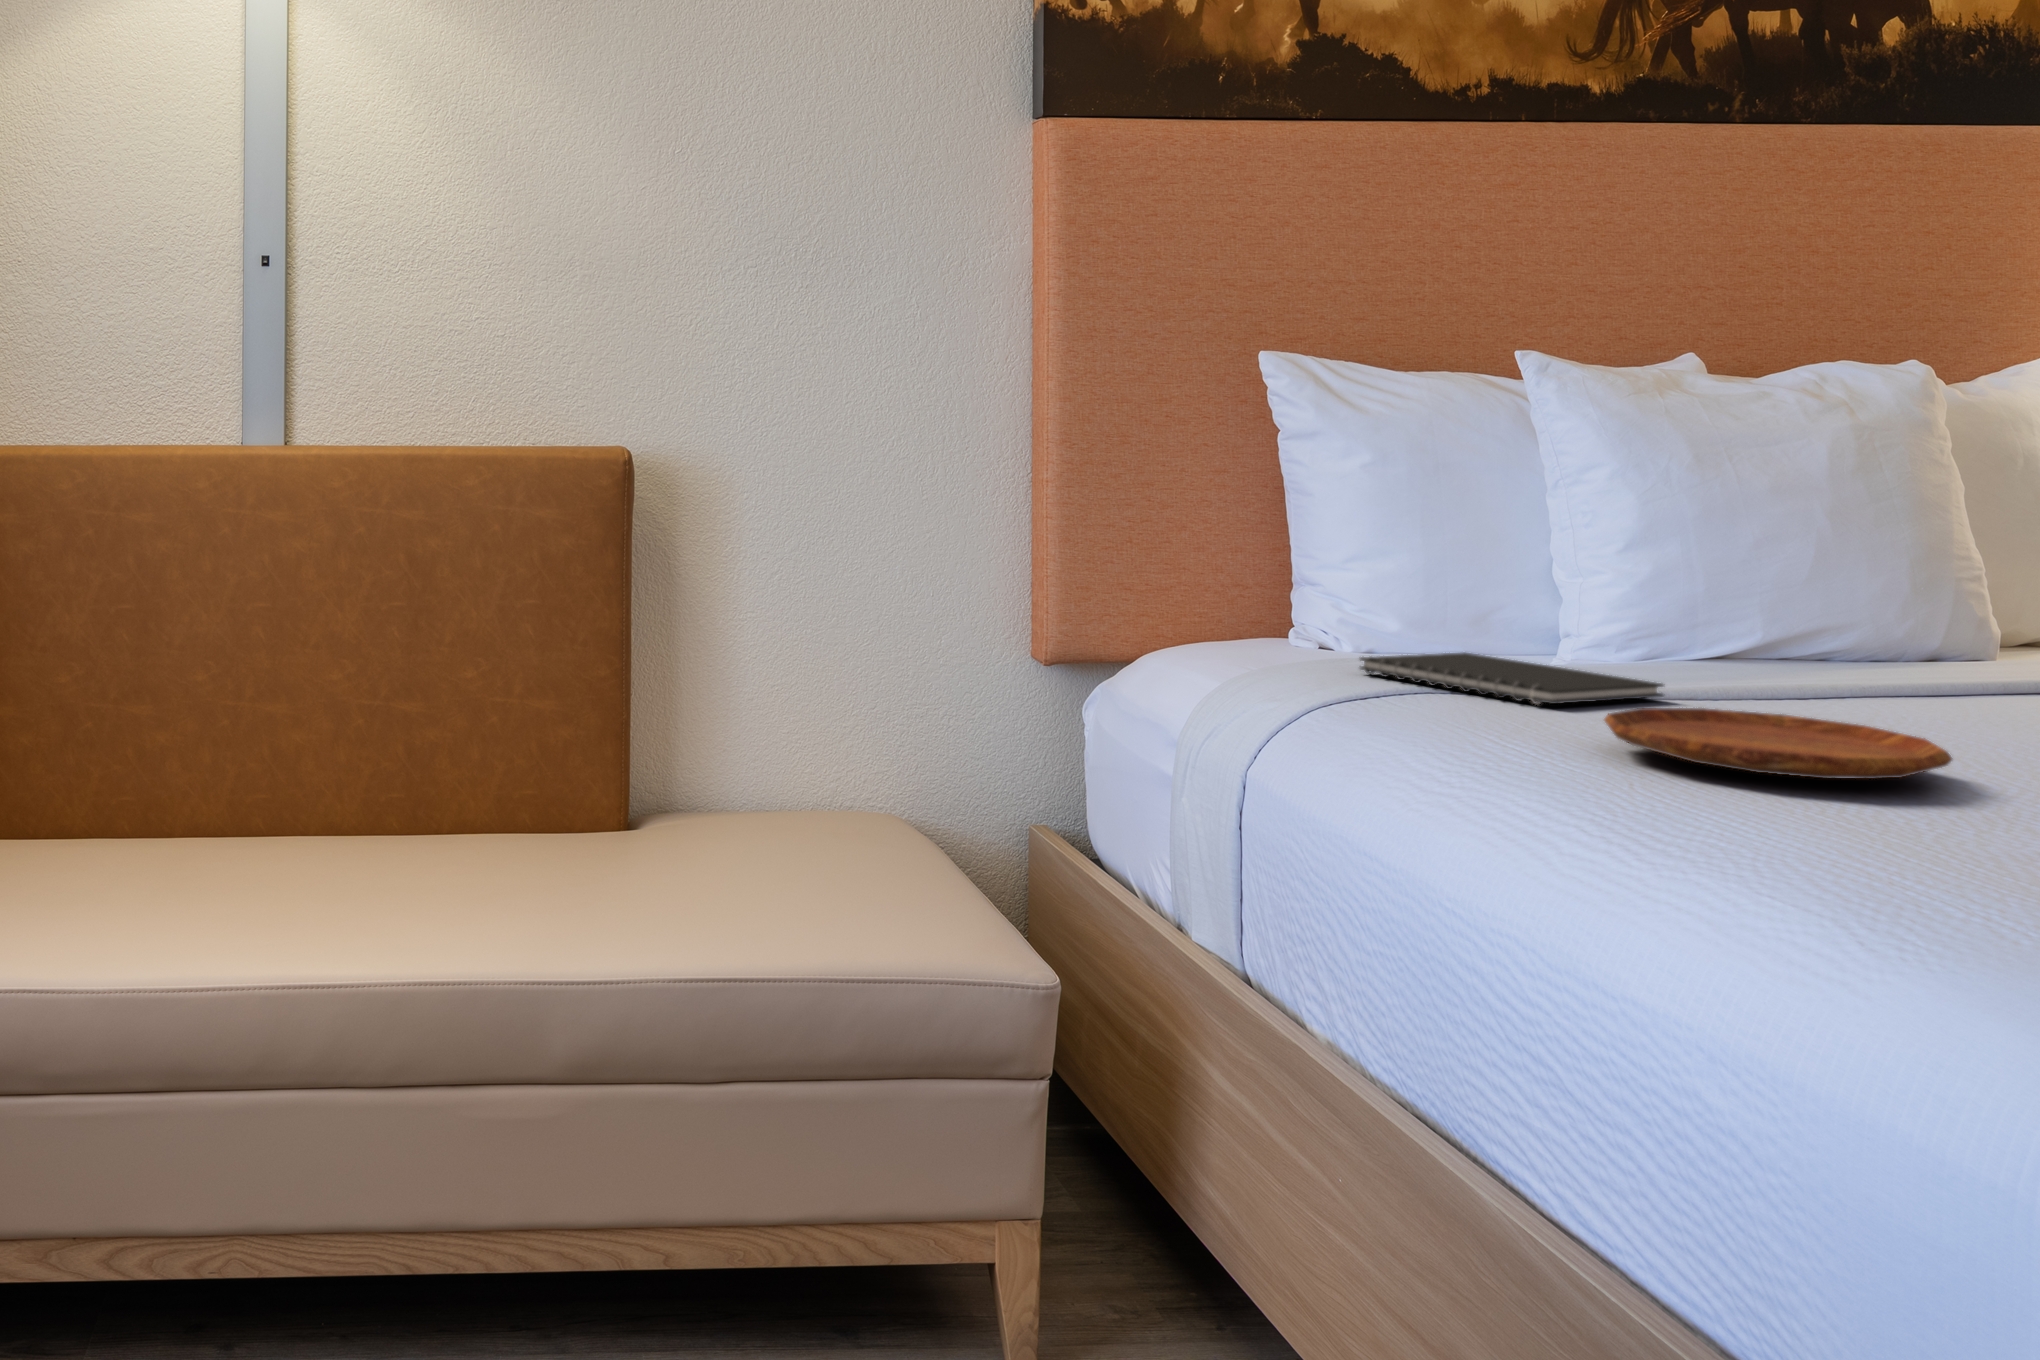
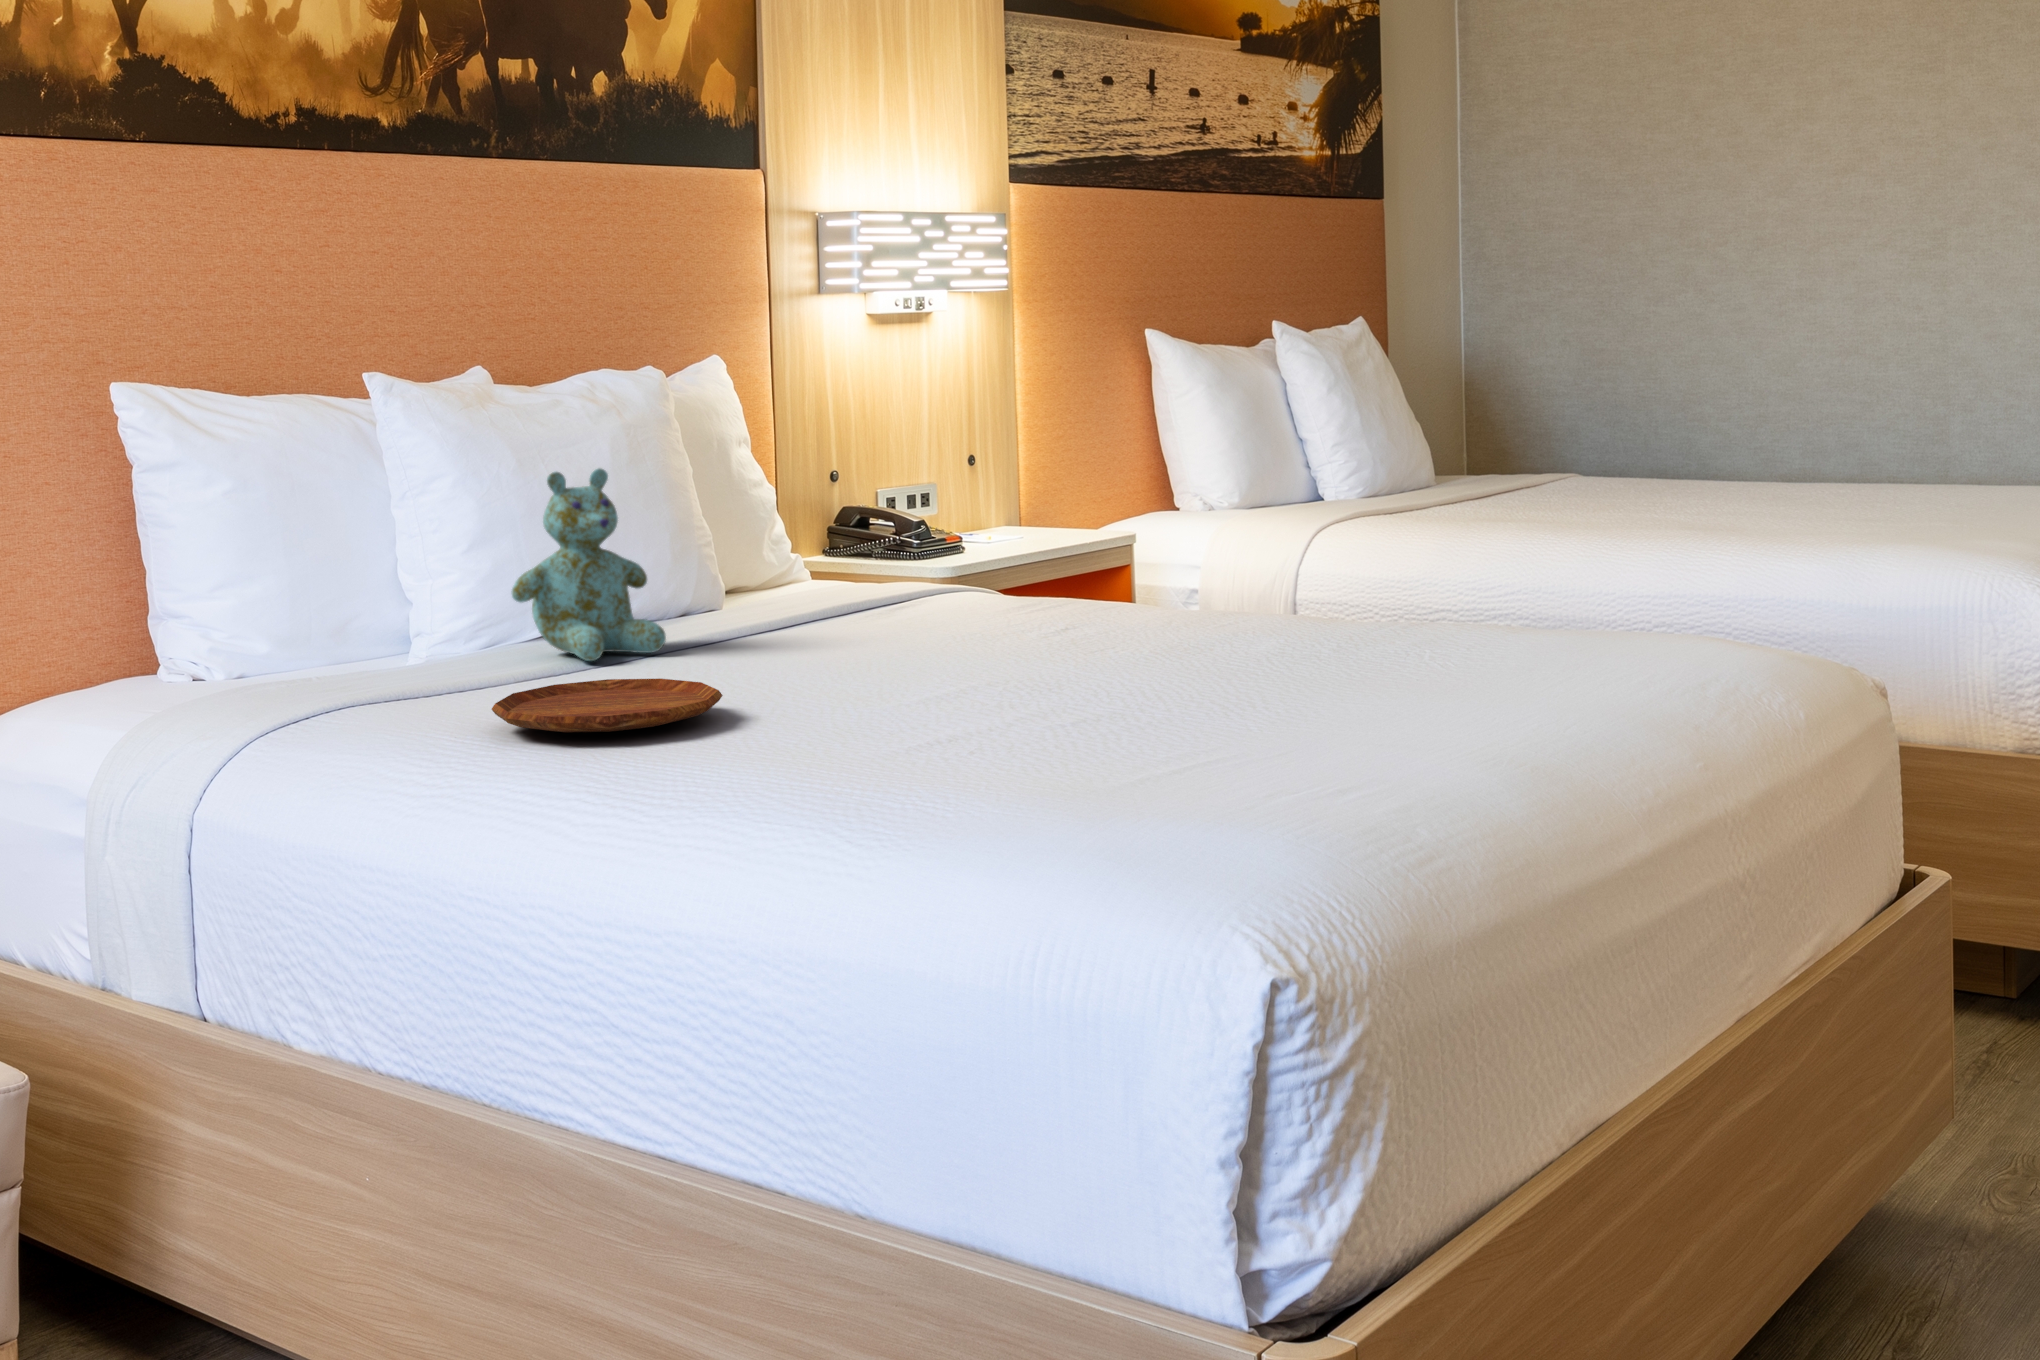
stuffed bear: none [1693,467,1916,705] -> present [512,468,666,661]
notebook: present [1360,653,1663,704] -> none [251,662,504,703]

